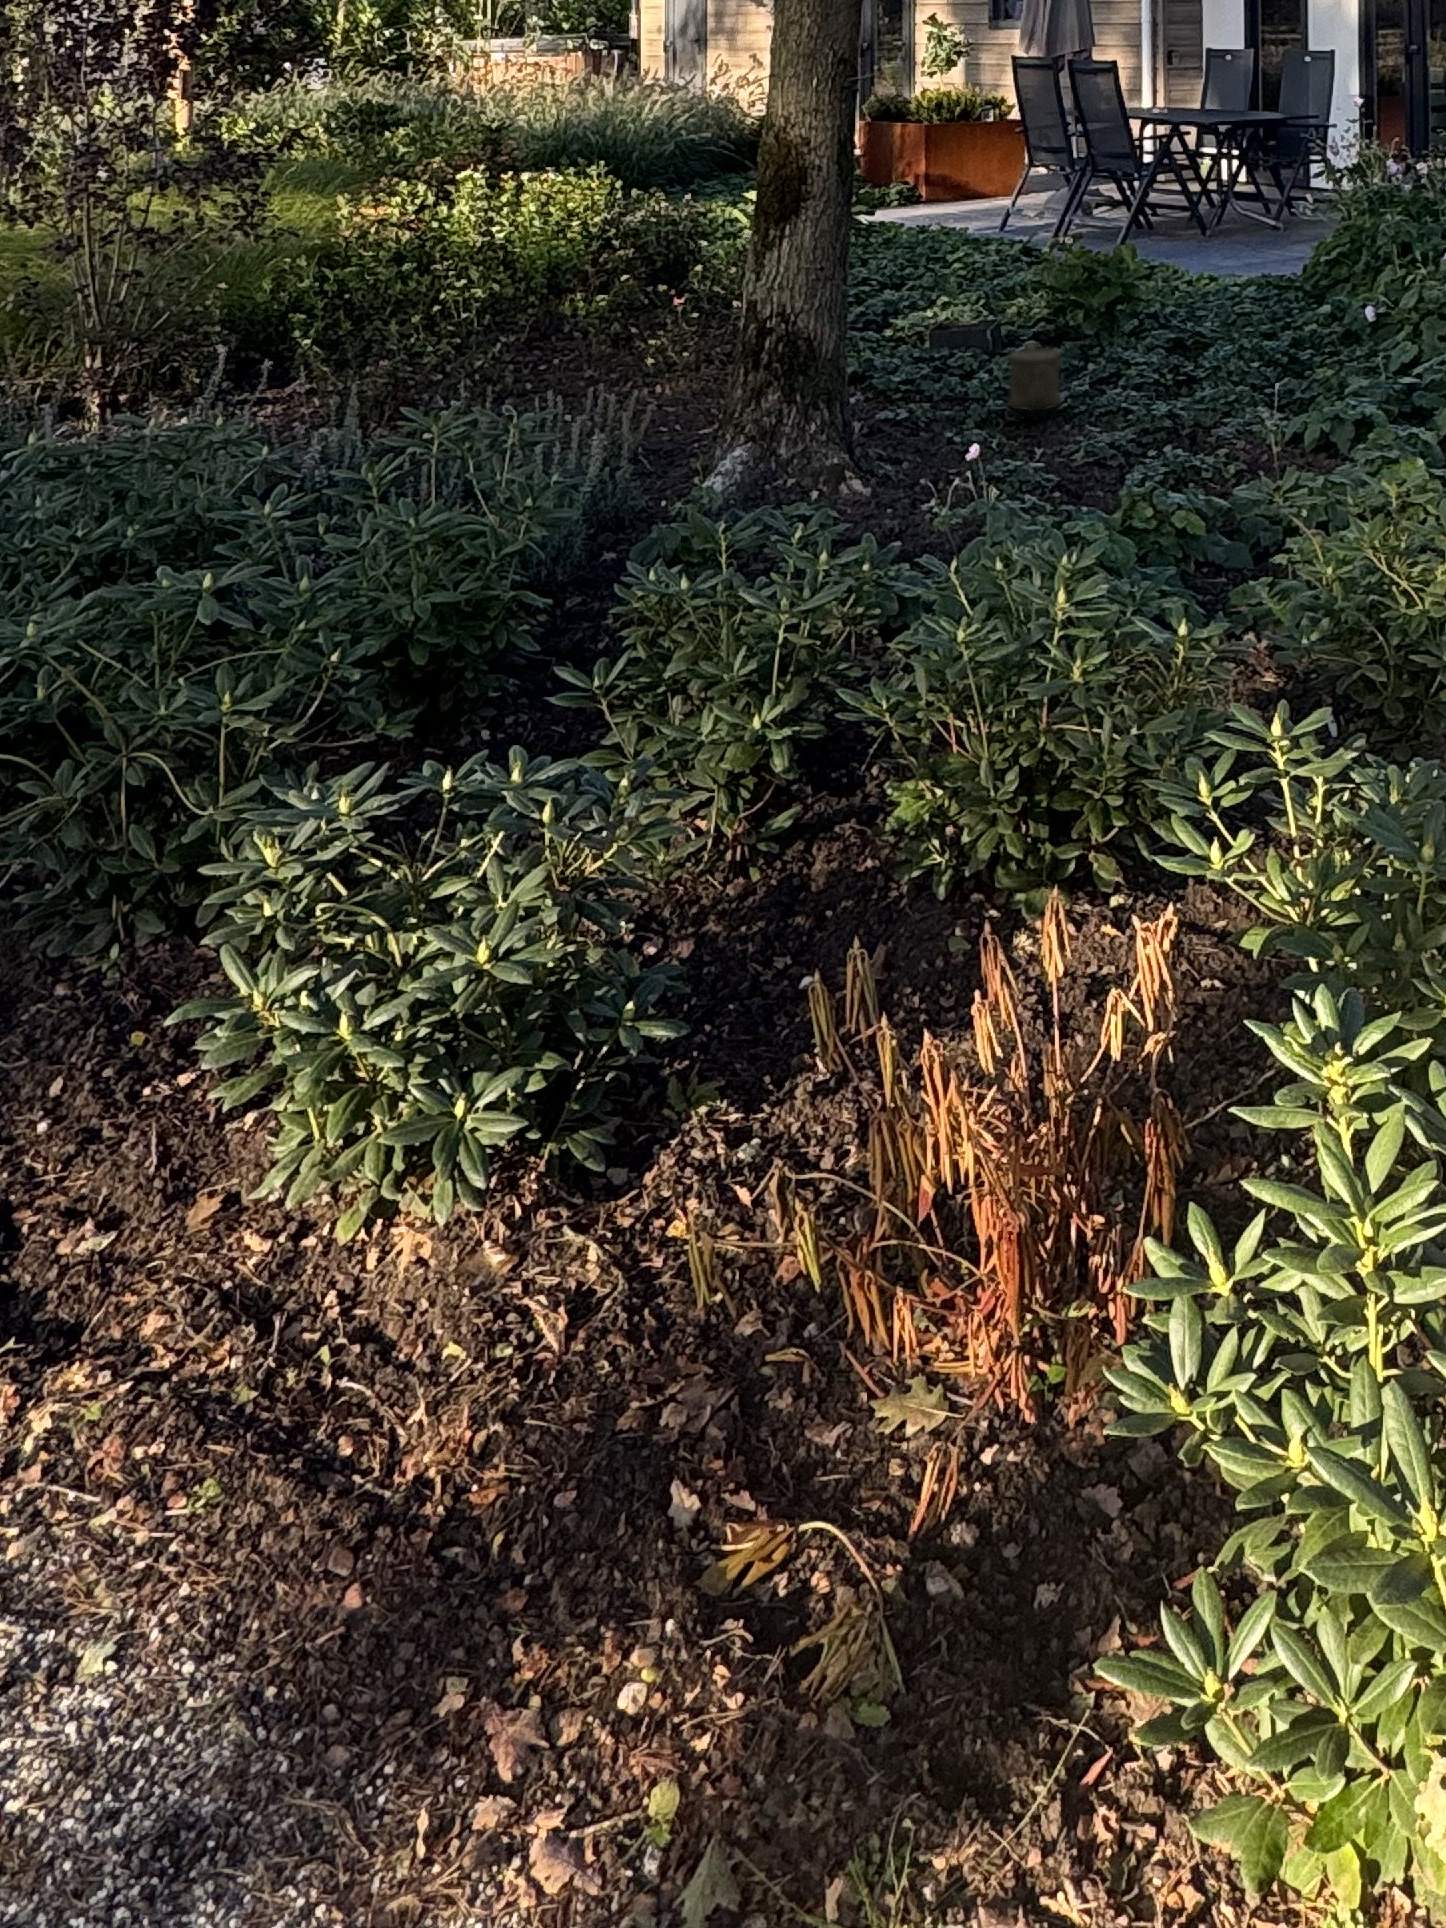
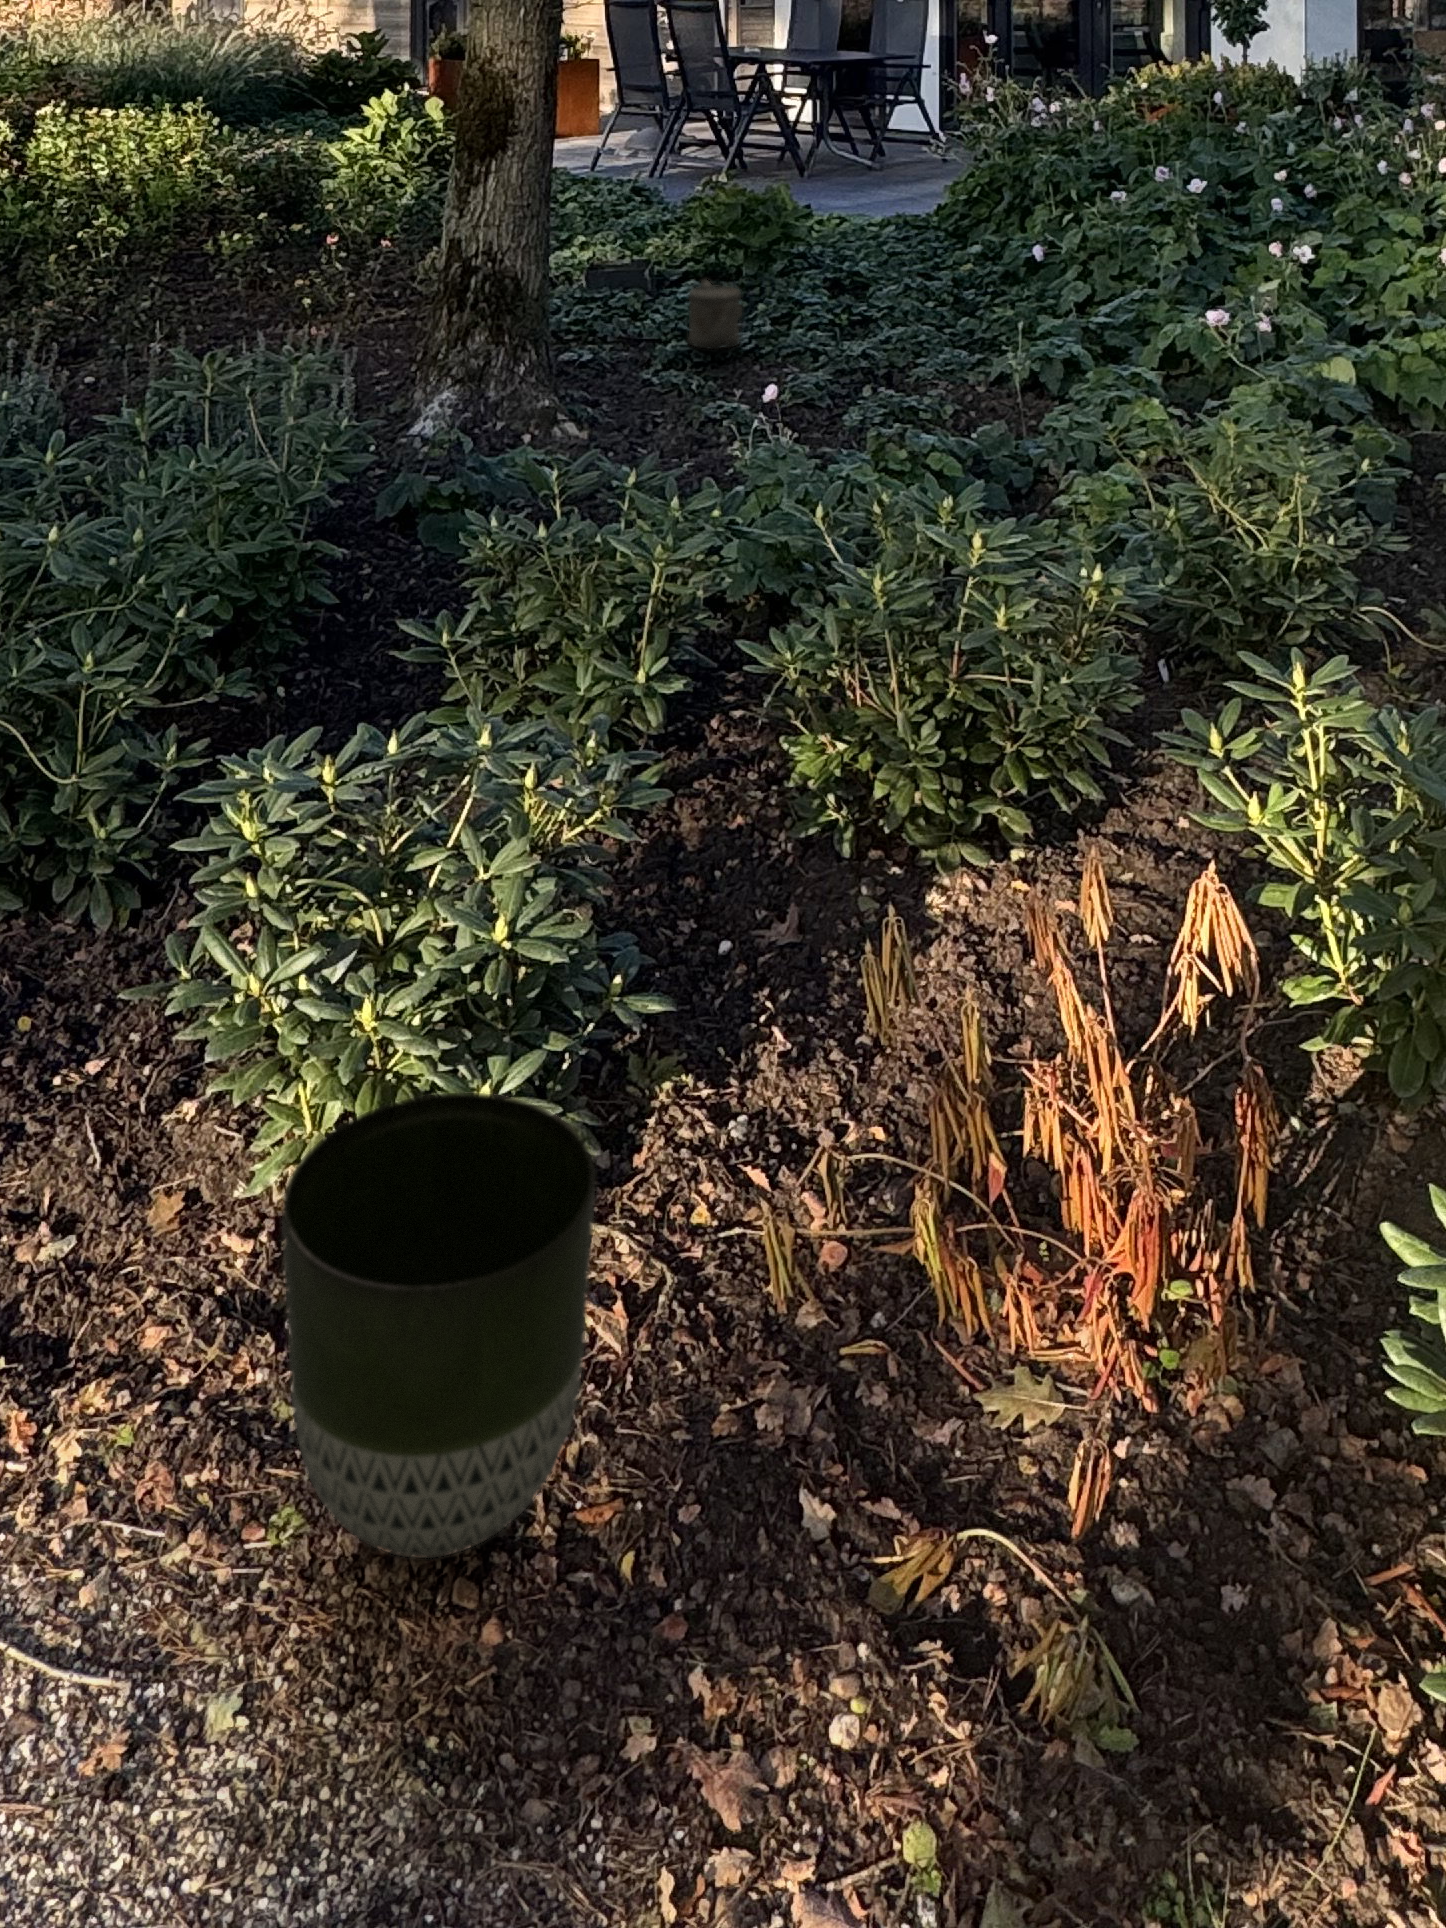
planter: none [188,1103,493,1529] -> present [282,1092,595,1558]

